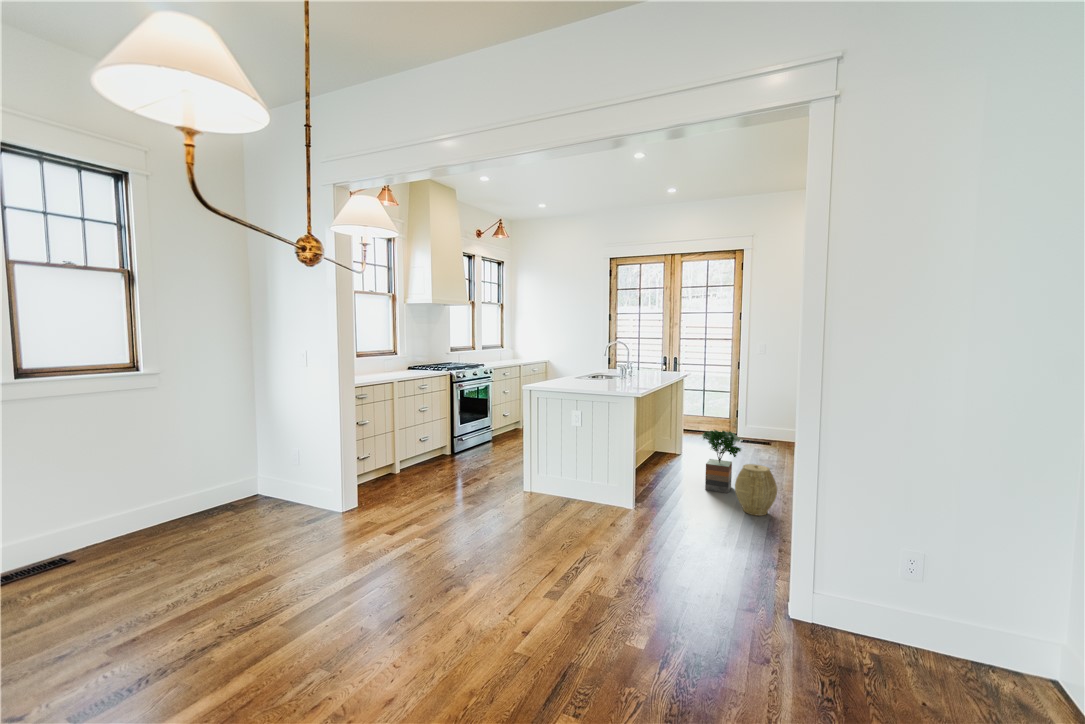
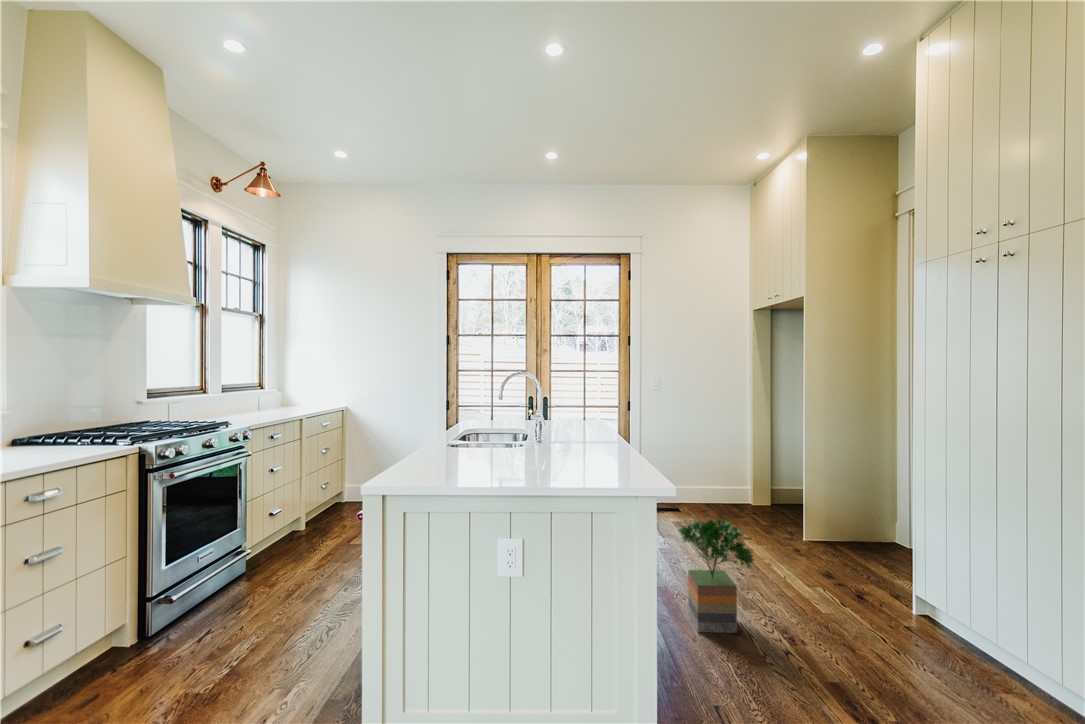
woven basket: present [735,464,777,516] -> none [784,585,865,690]

